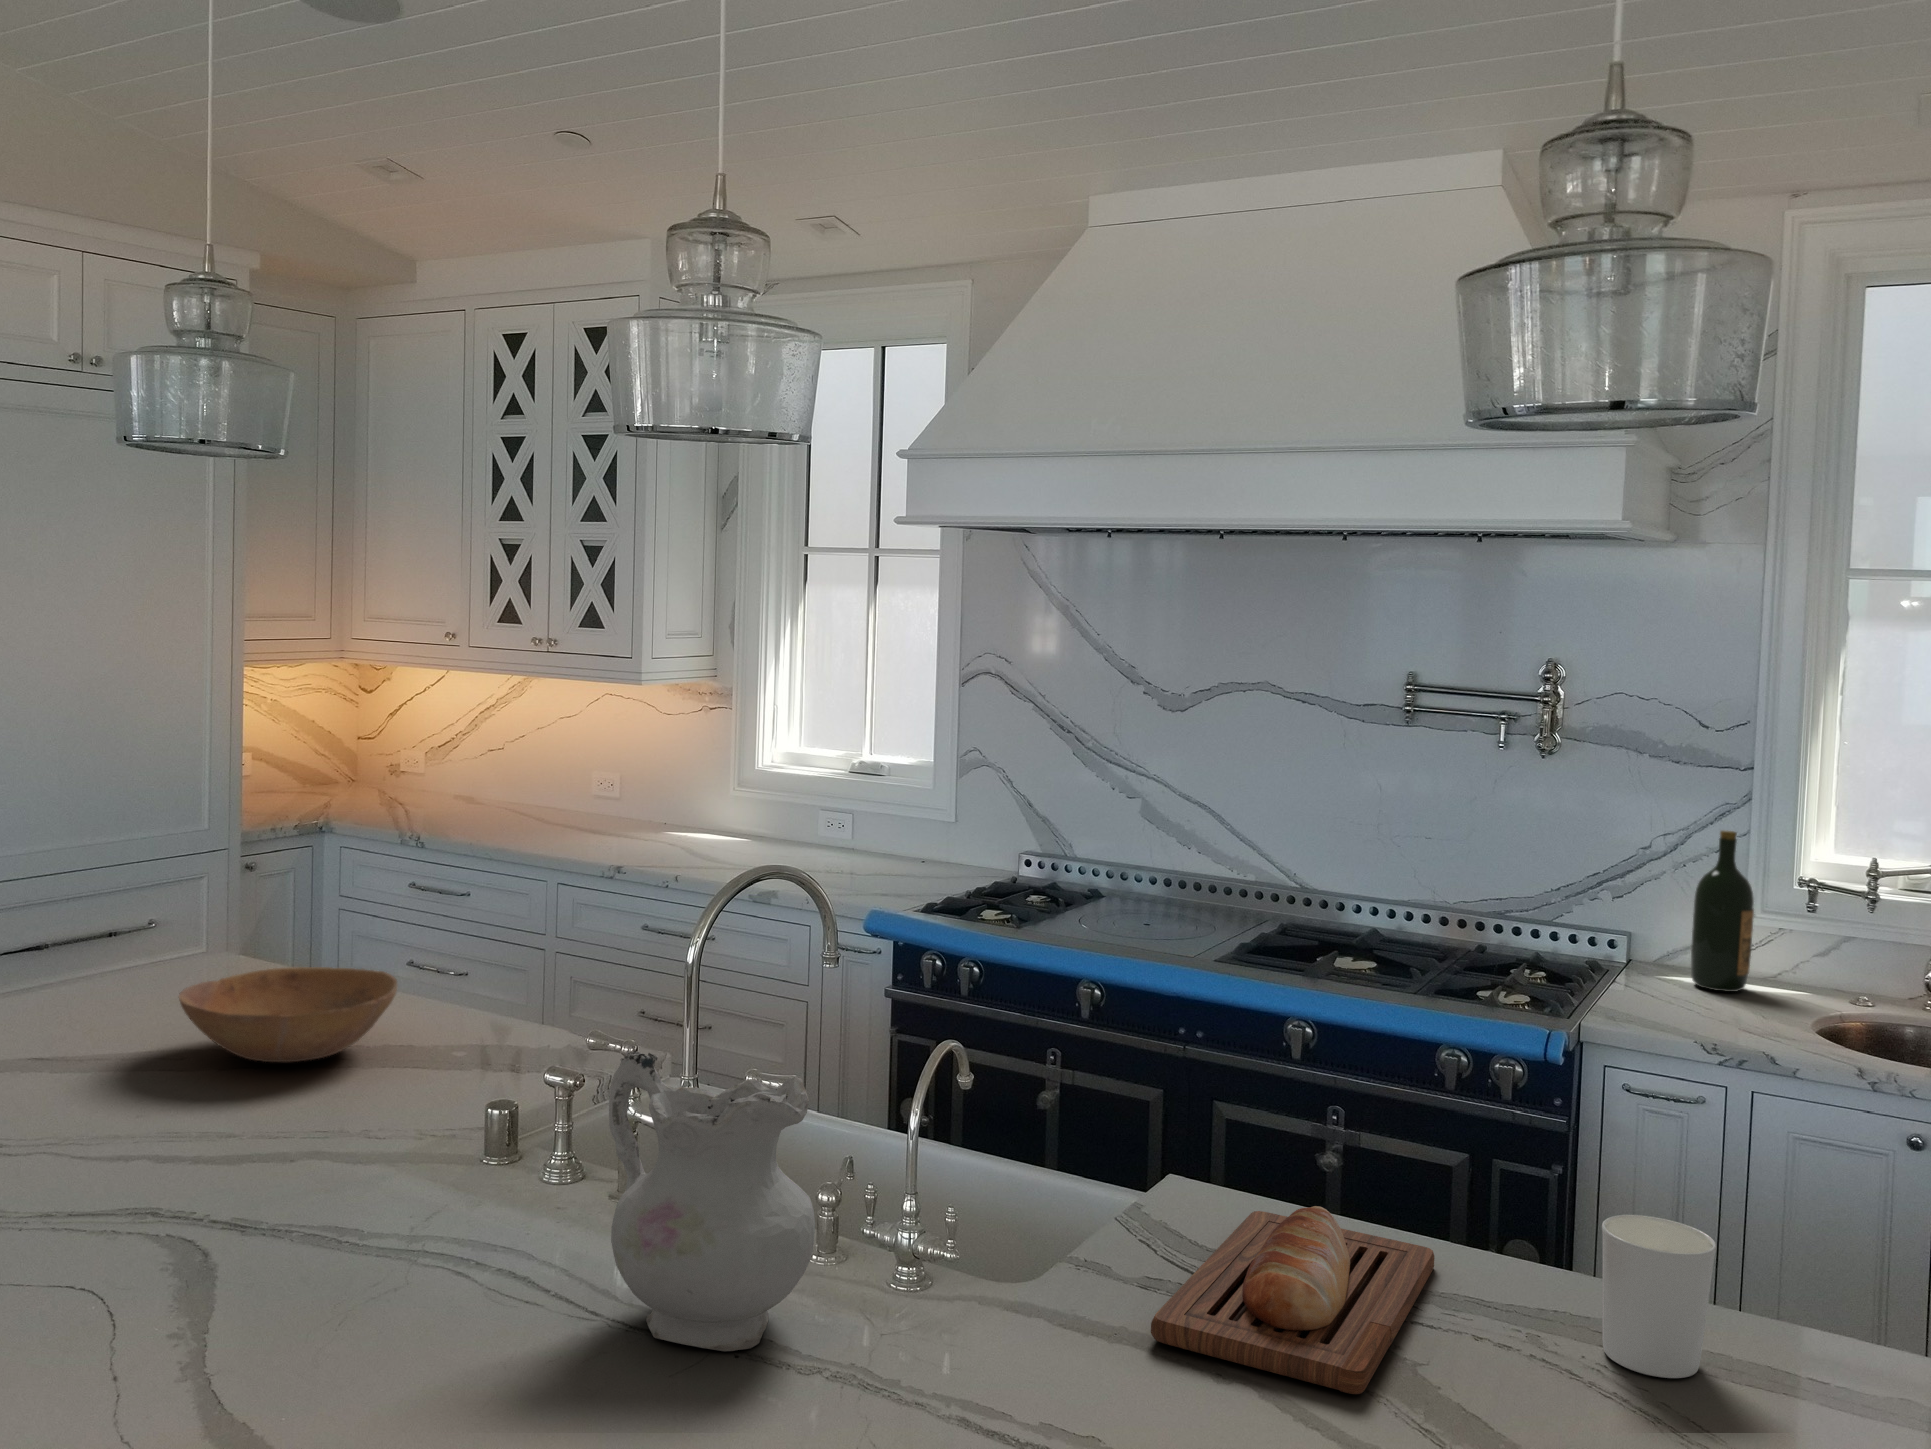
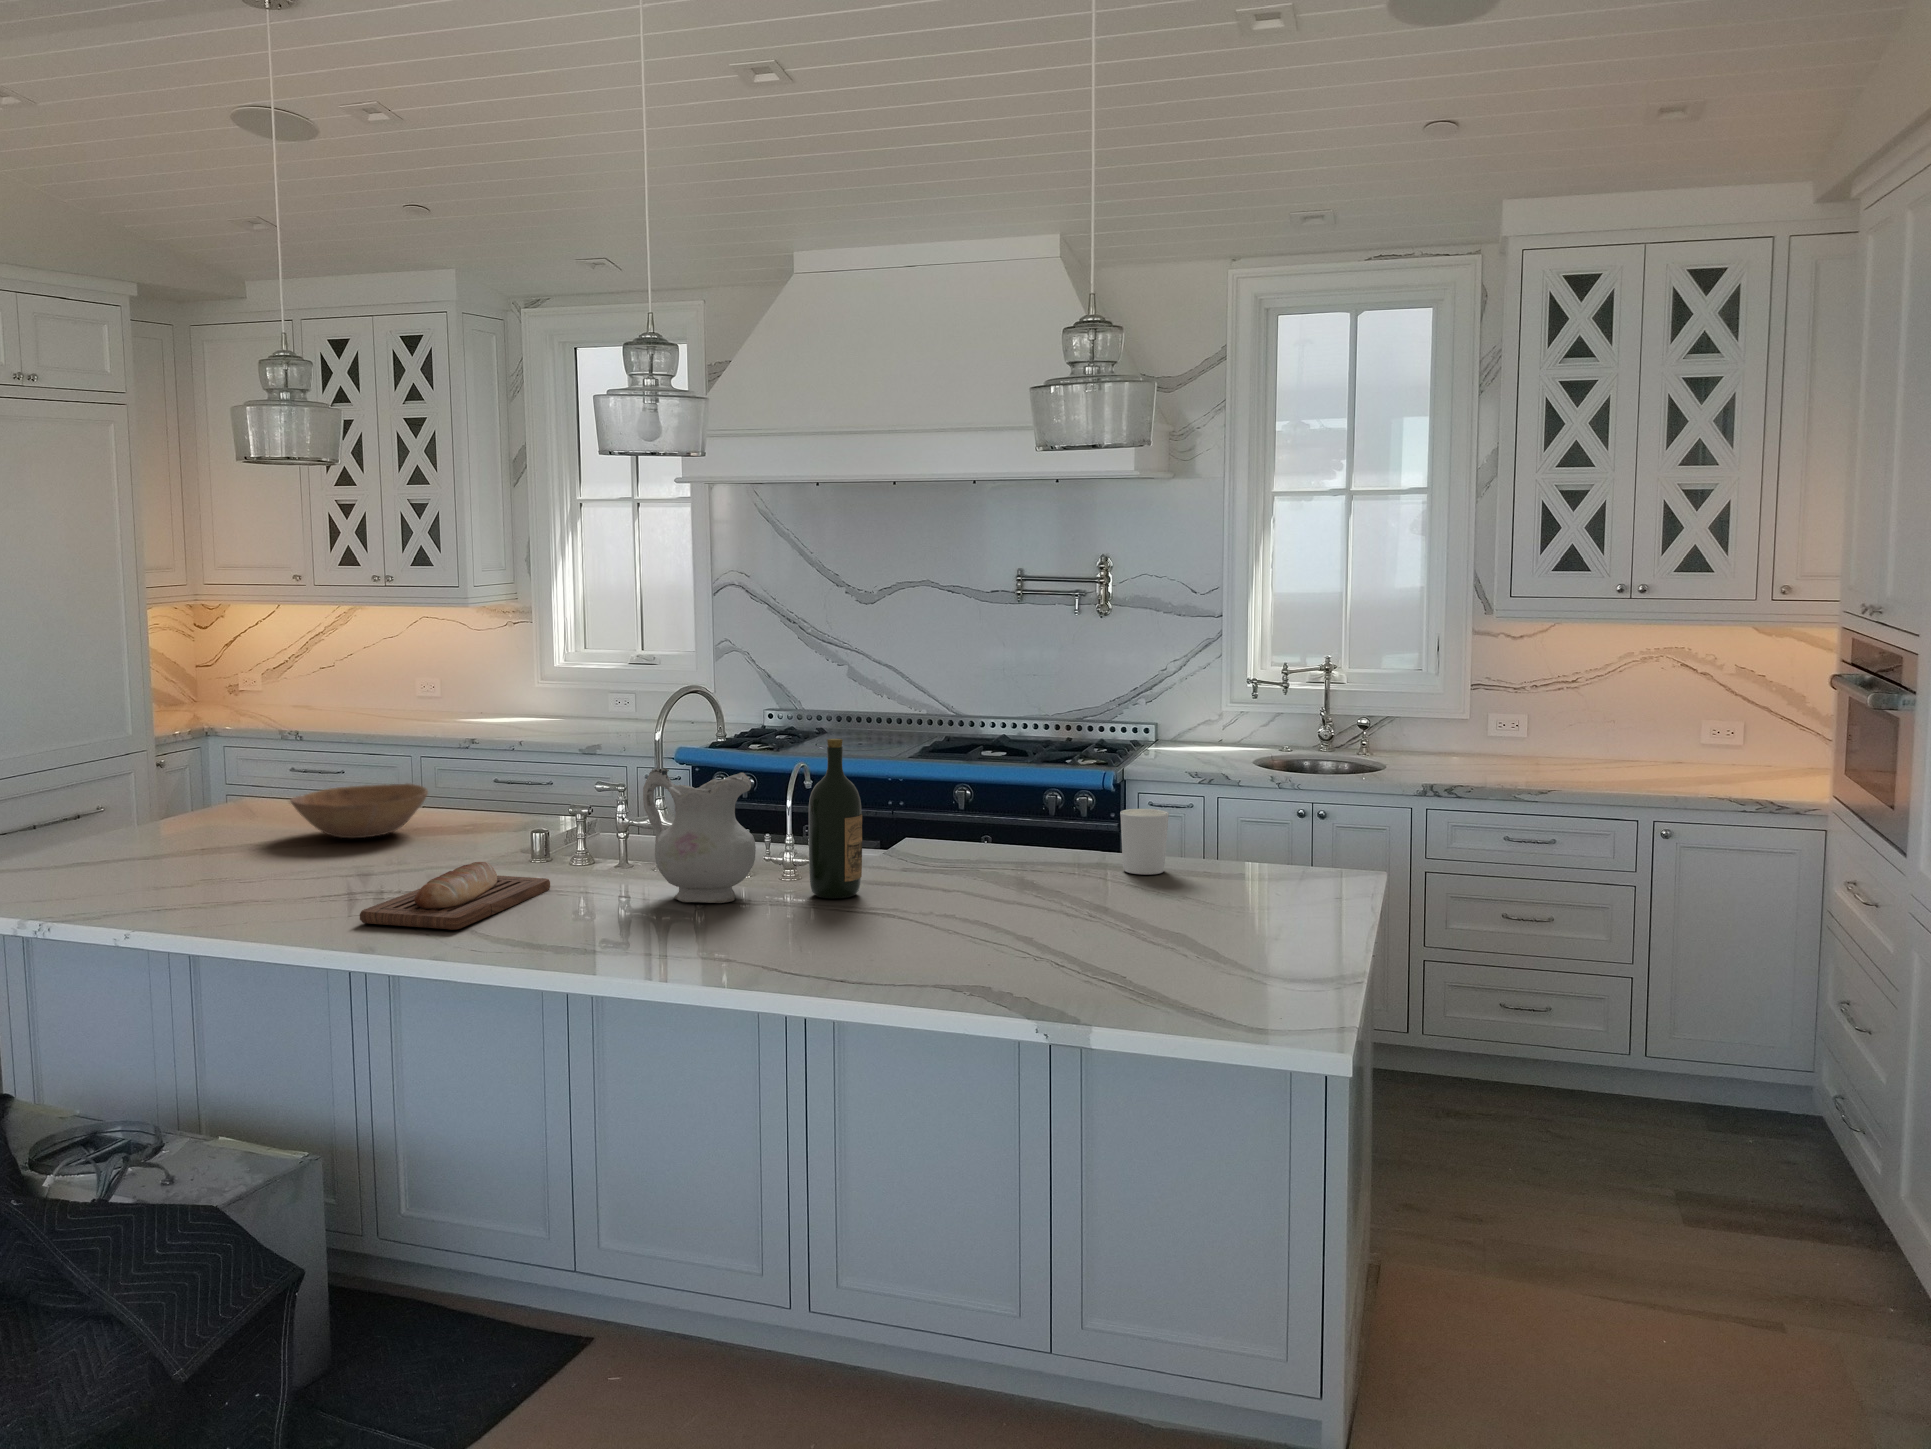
wine bottle: present [1691,831,1754,992] -> present [809,739,862,899]
bread loaf: present [1151,1206,1434,1394] -> present [360,862,550,930]

